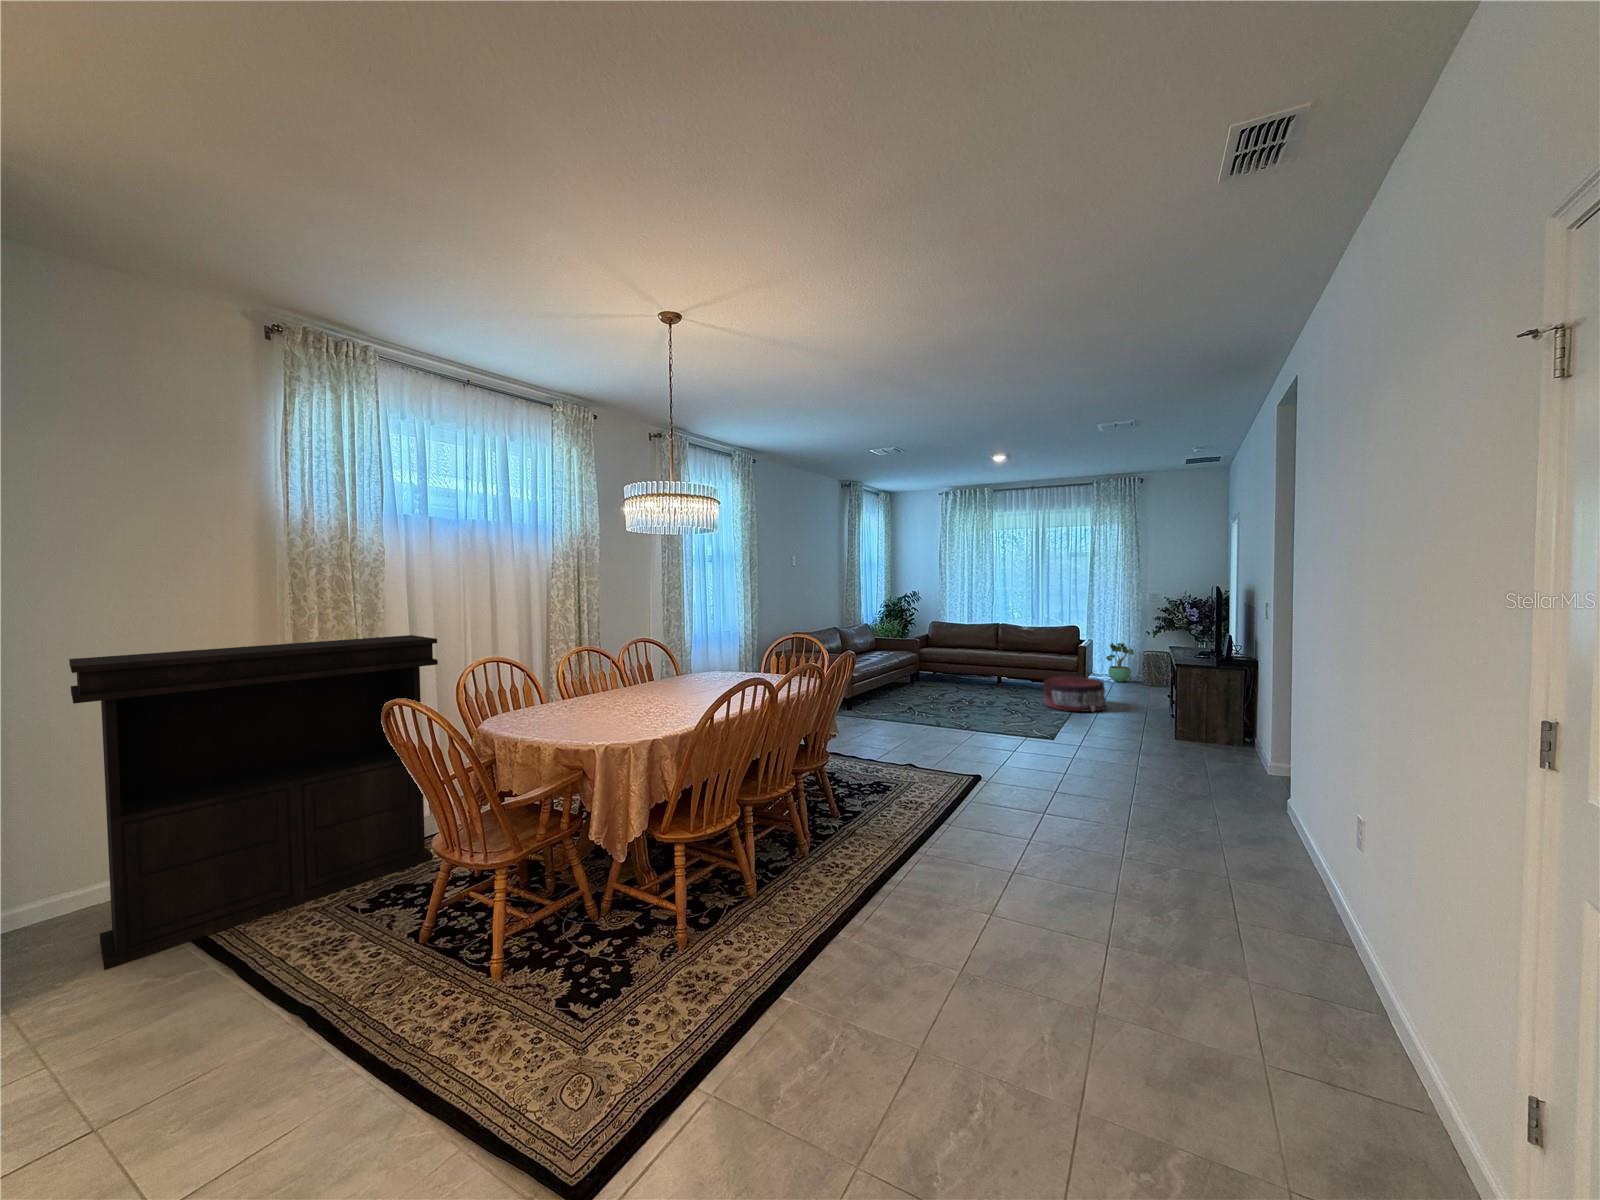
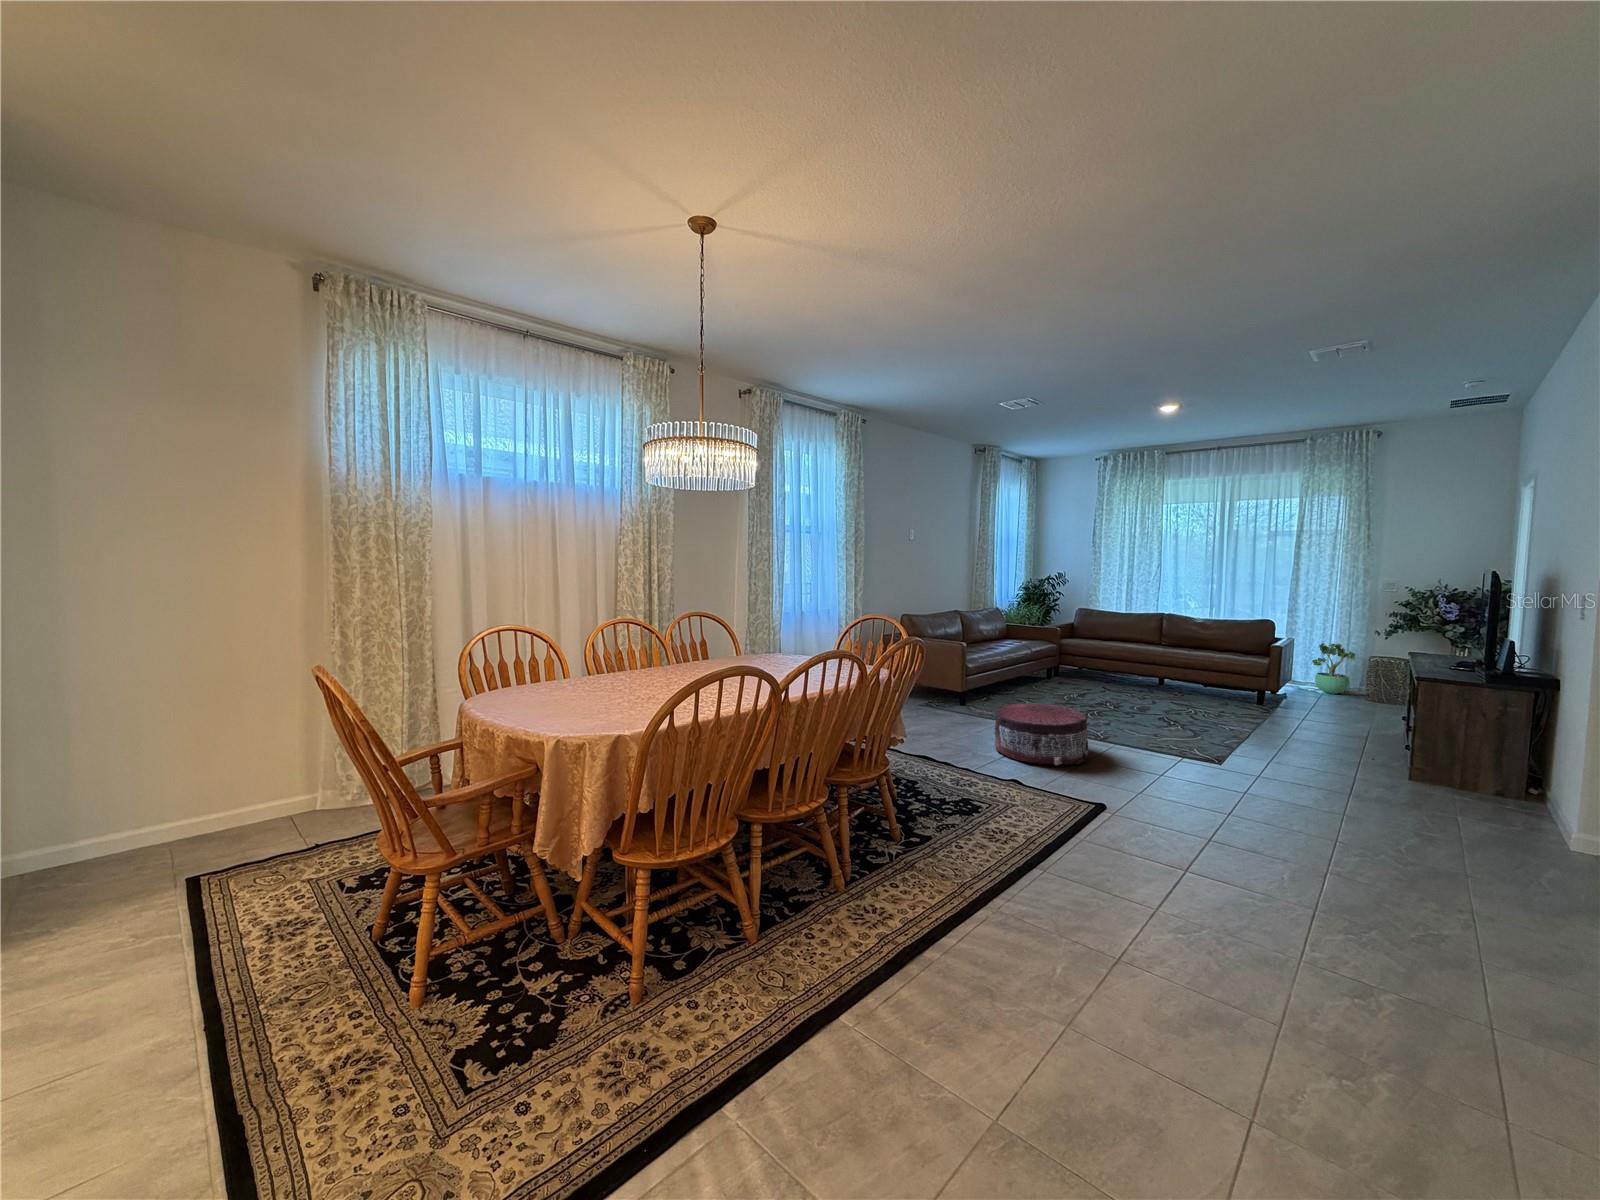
console table: present [69,635,438,970] -> none [73,596,457,911]
pouf: present [1043,676,1106,712] -> present [994,703,1089,766]

